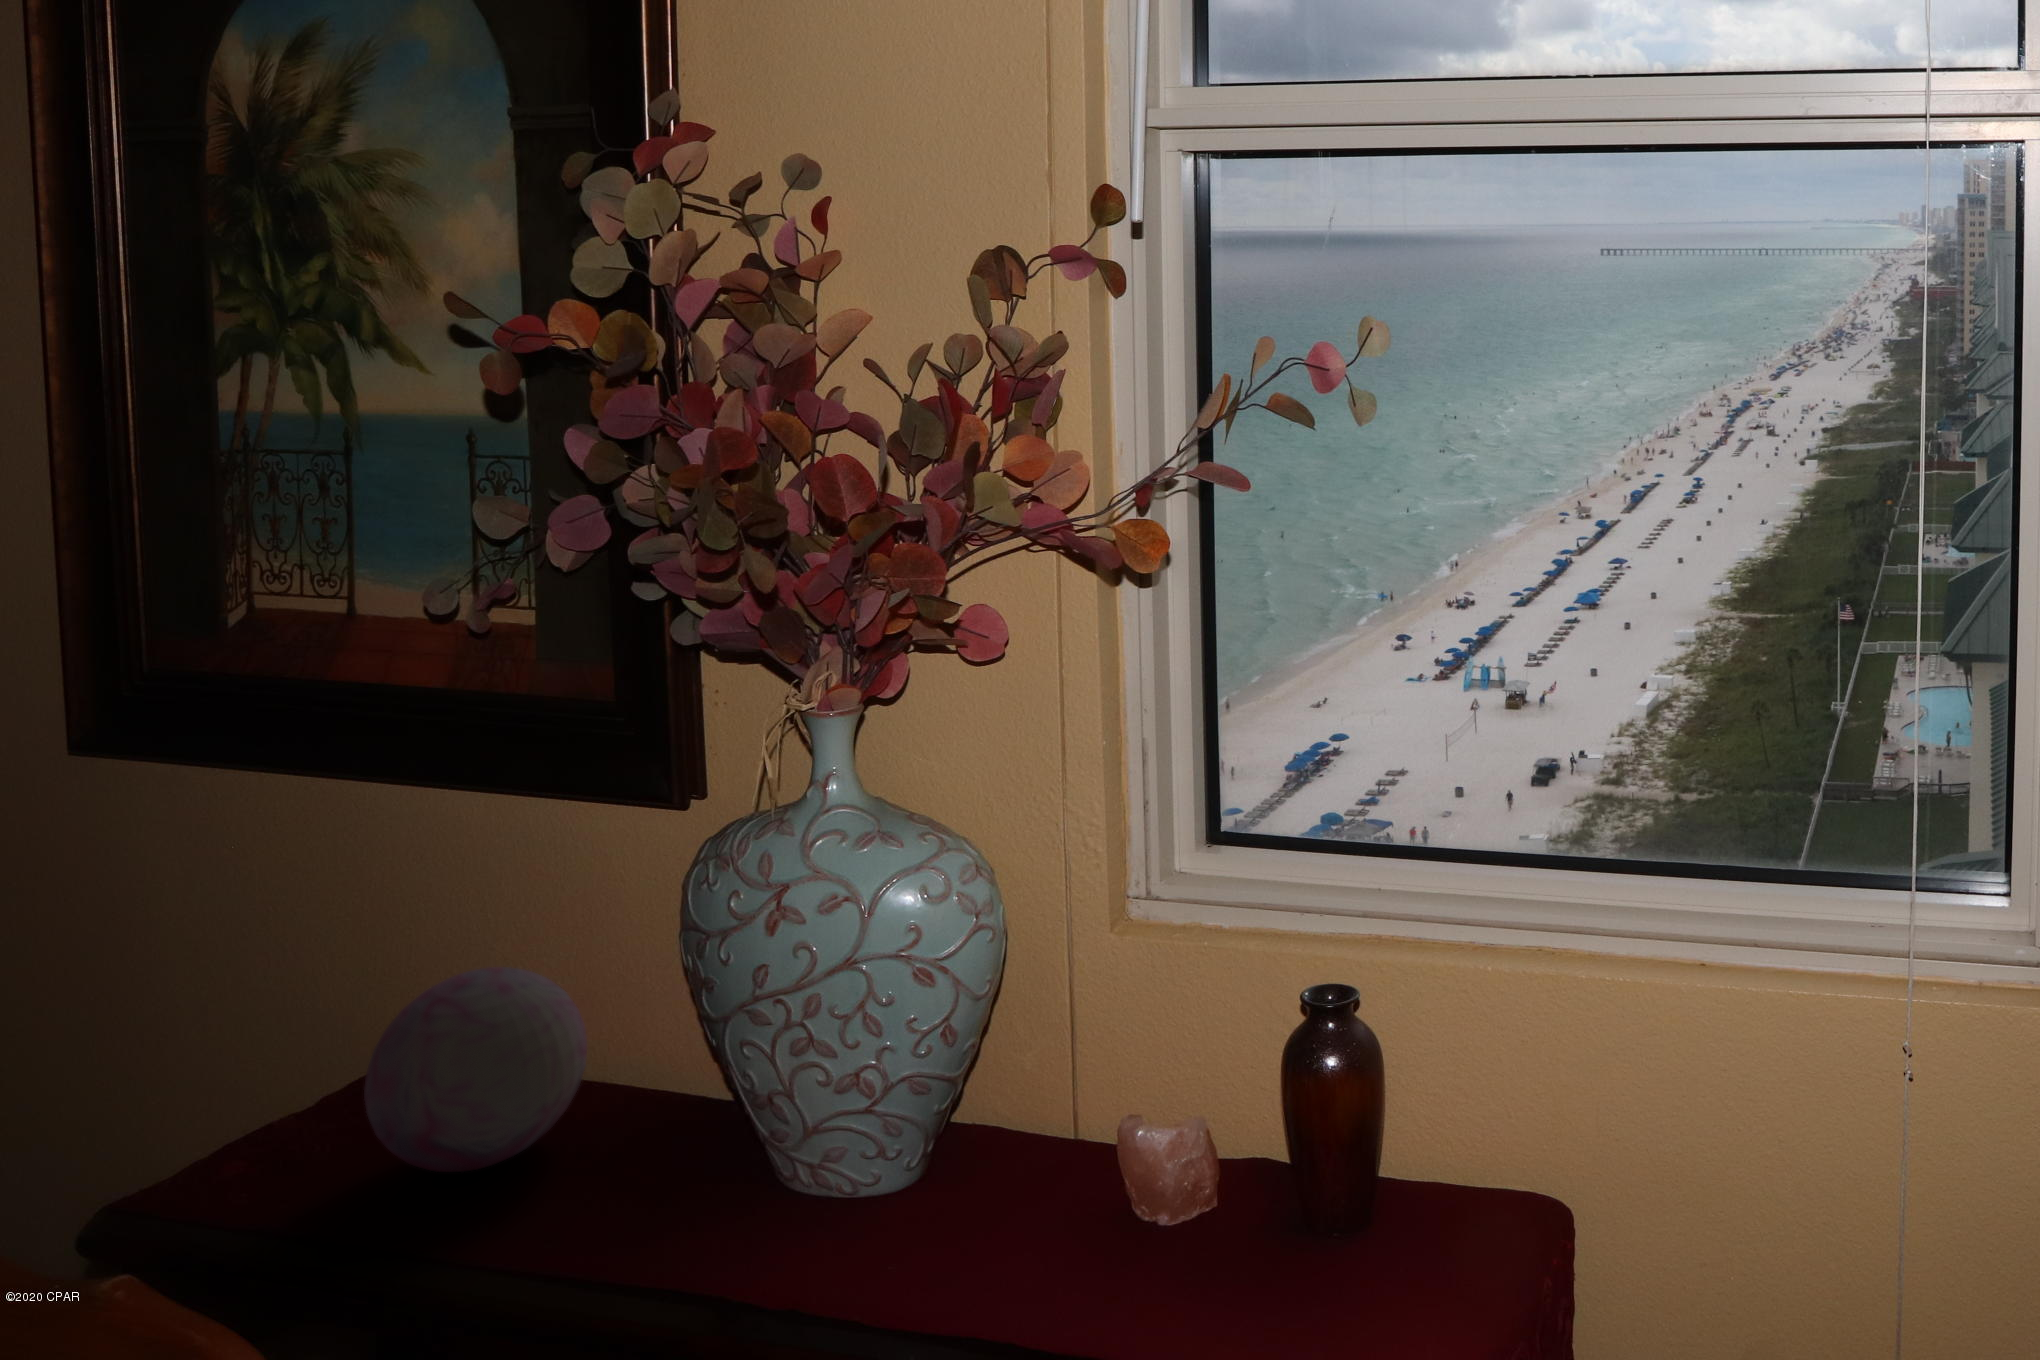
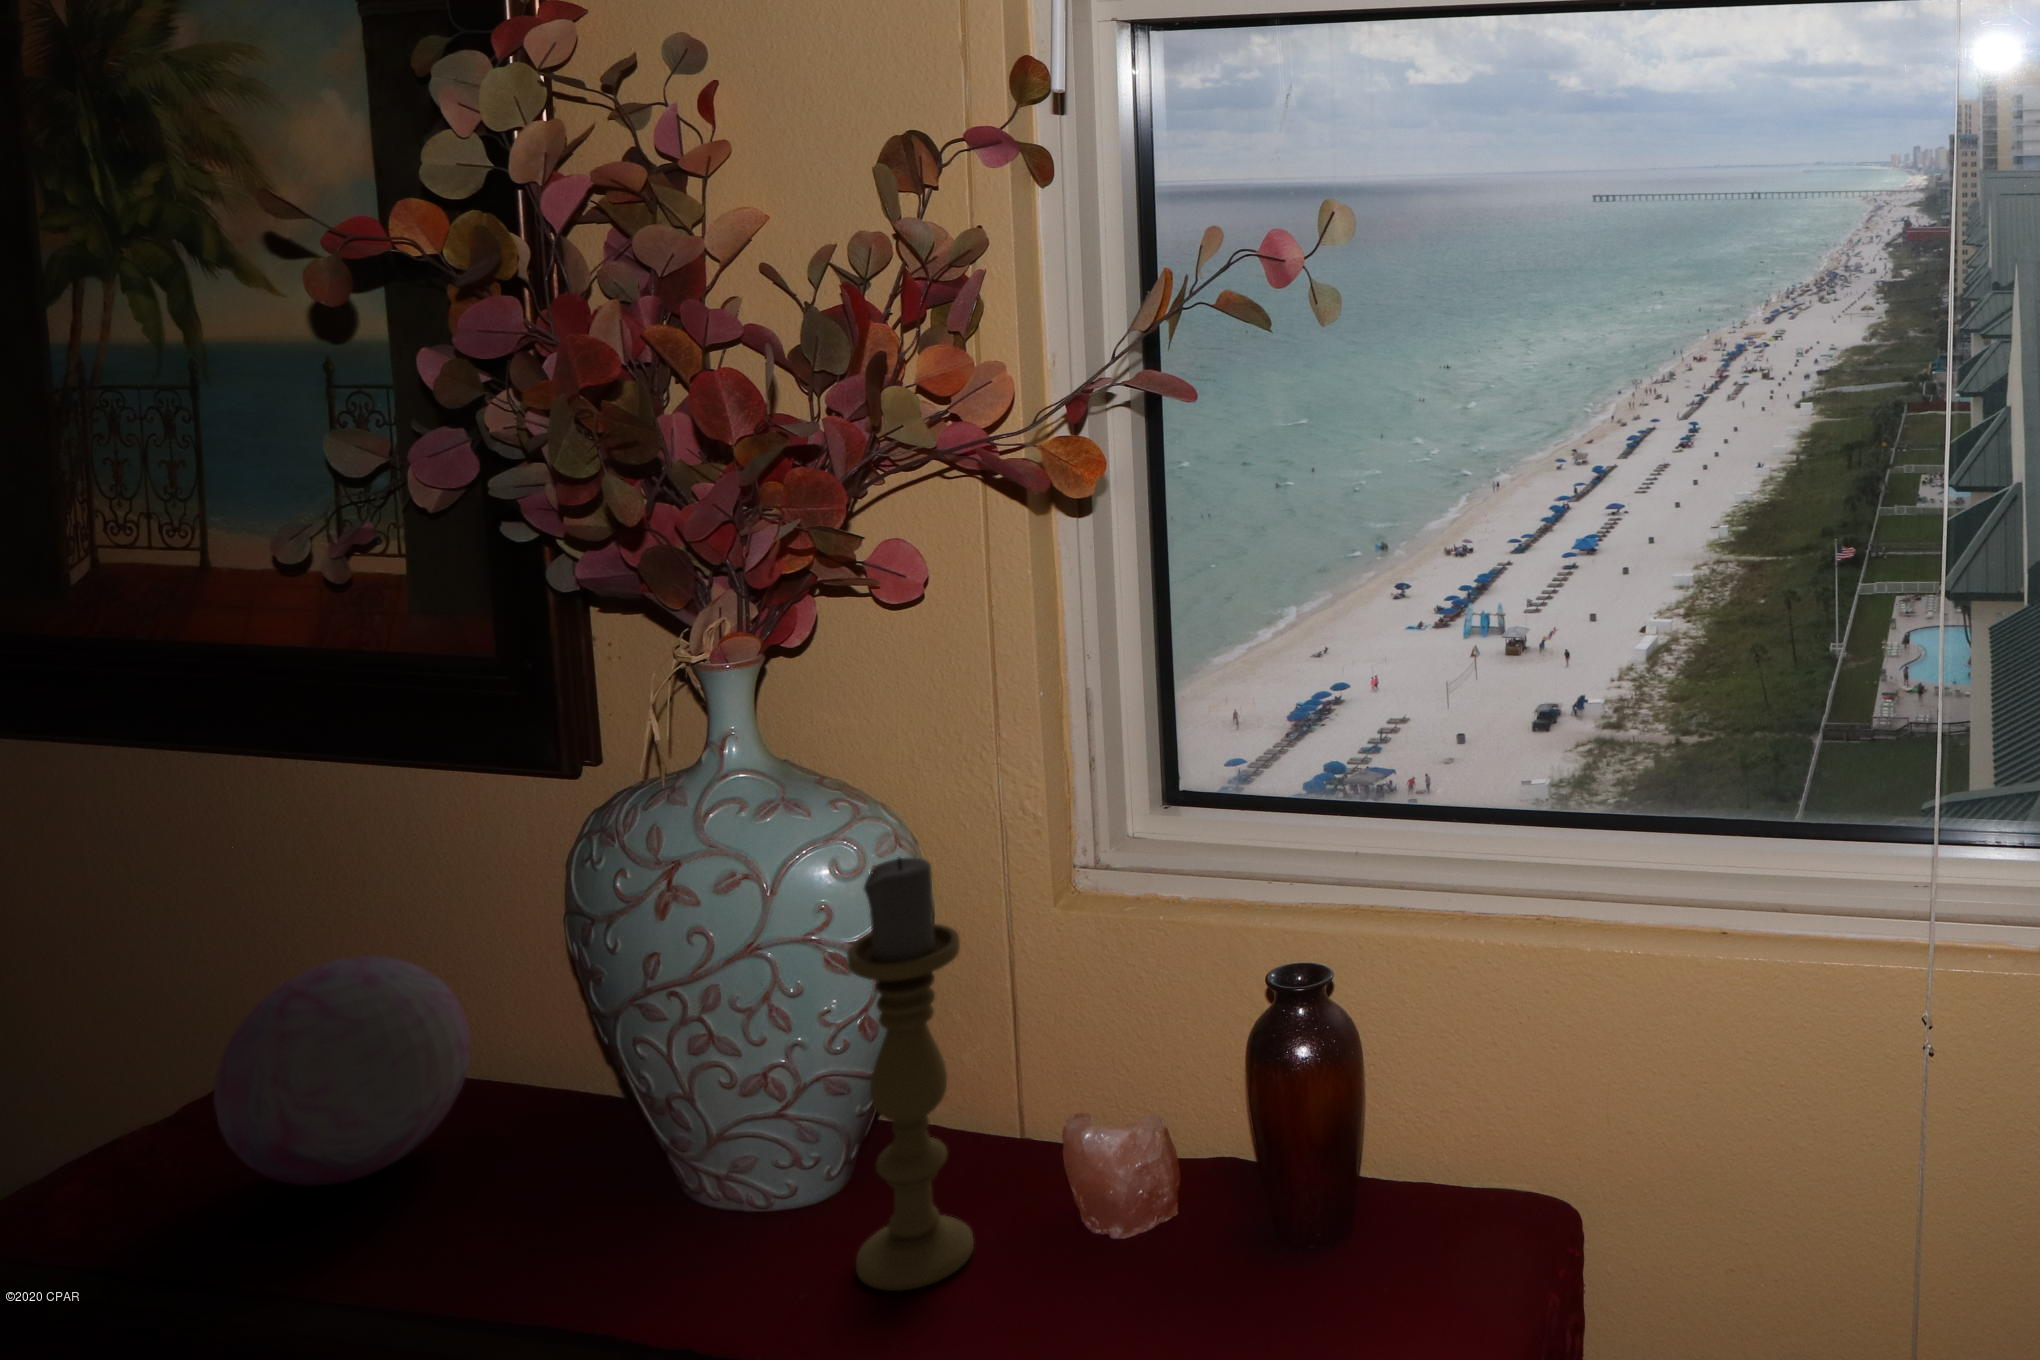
candle holder: none [936,885,1039,1271] -> present [847,857,974,1291]

